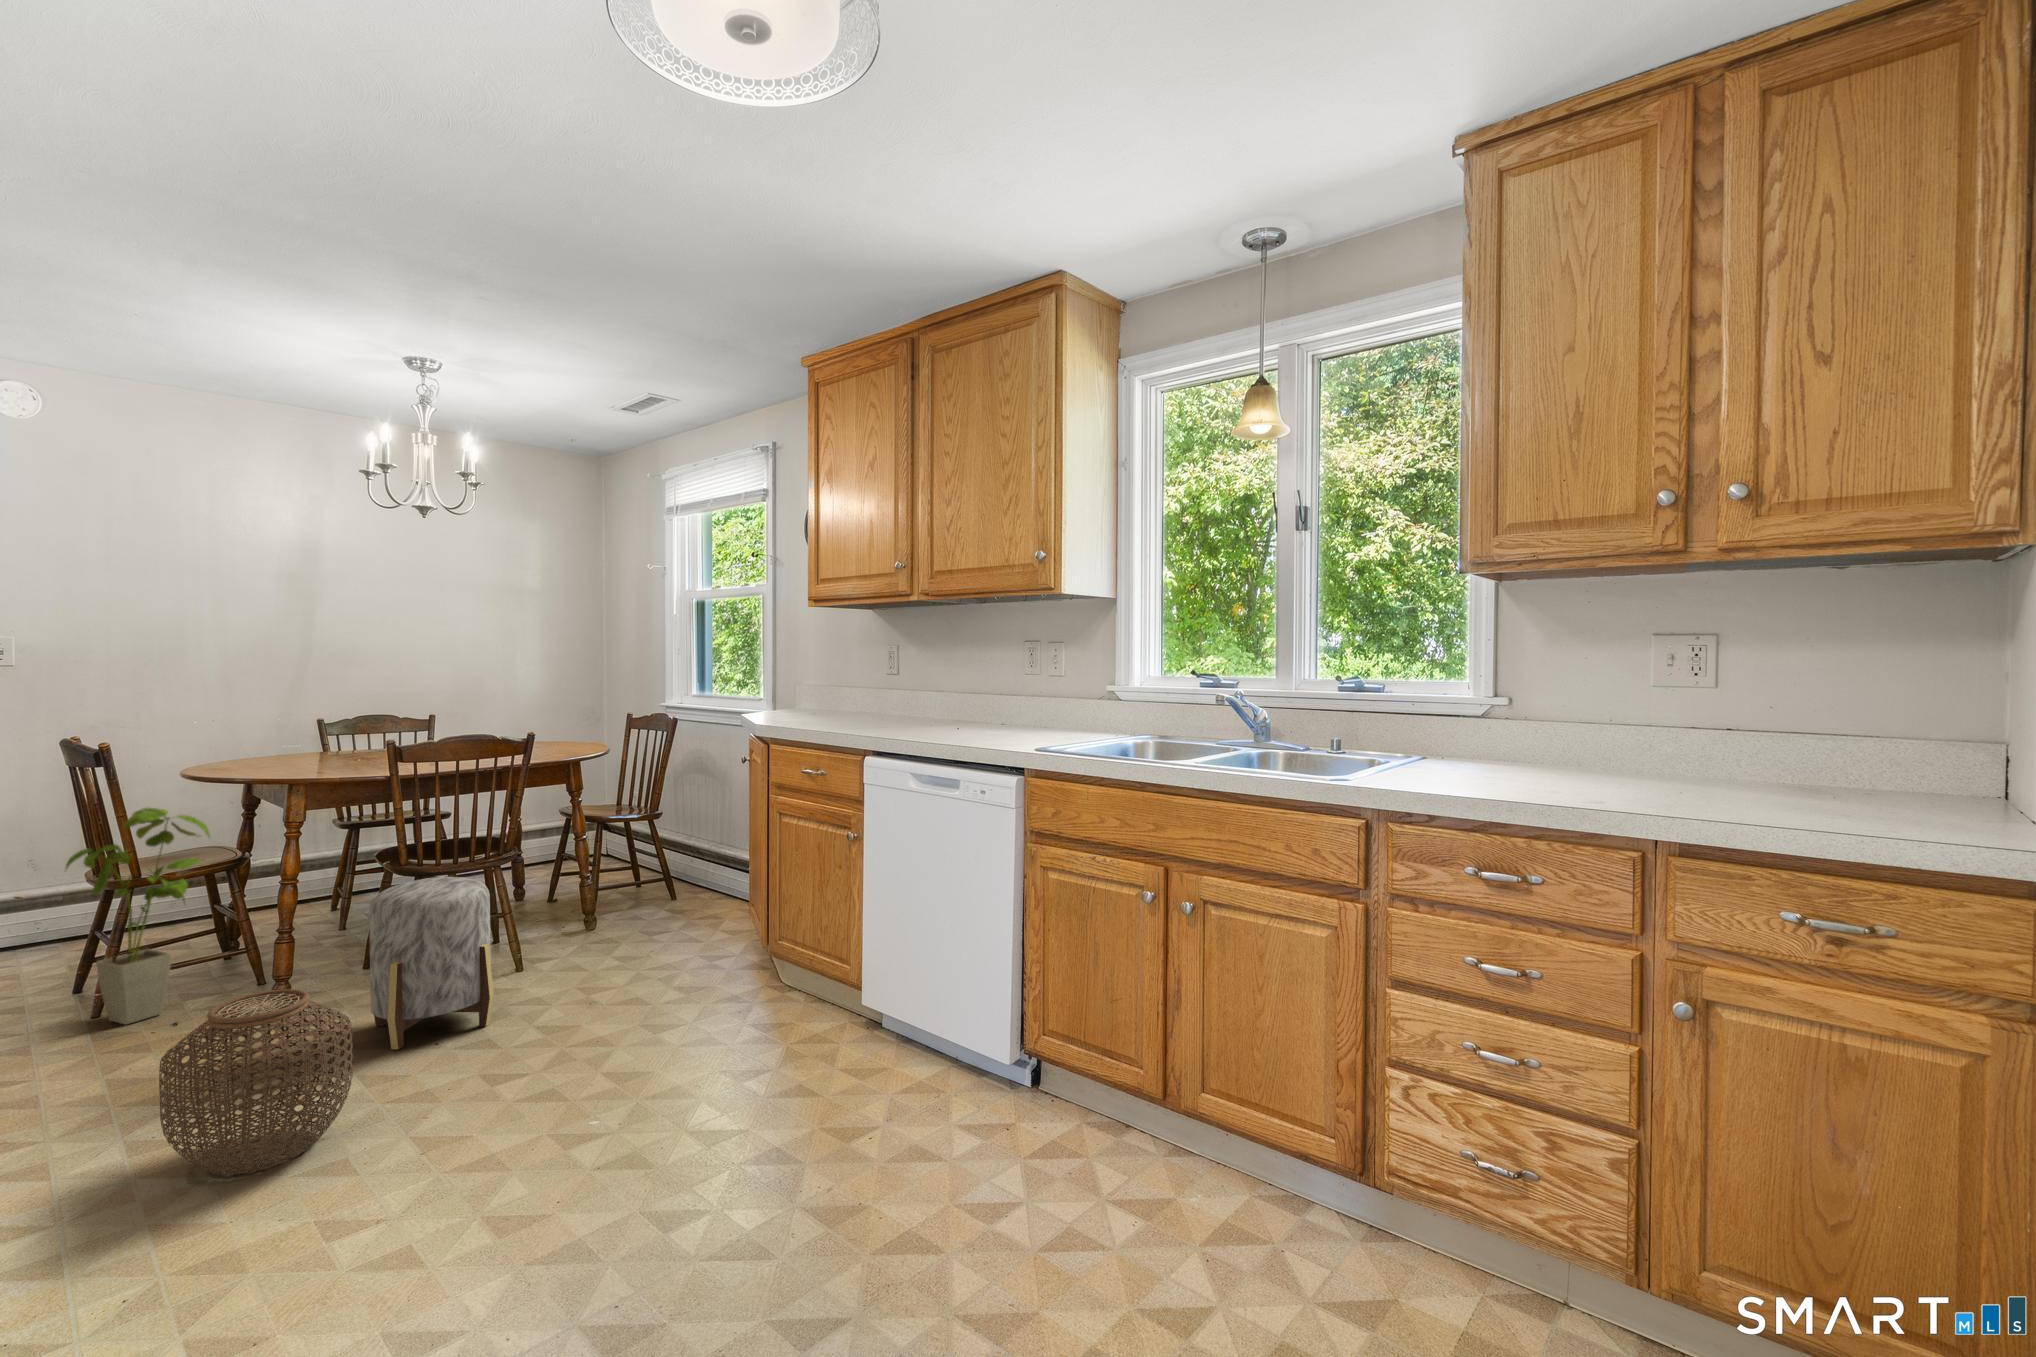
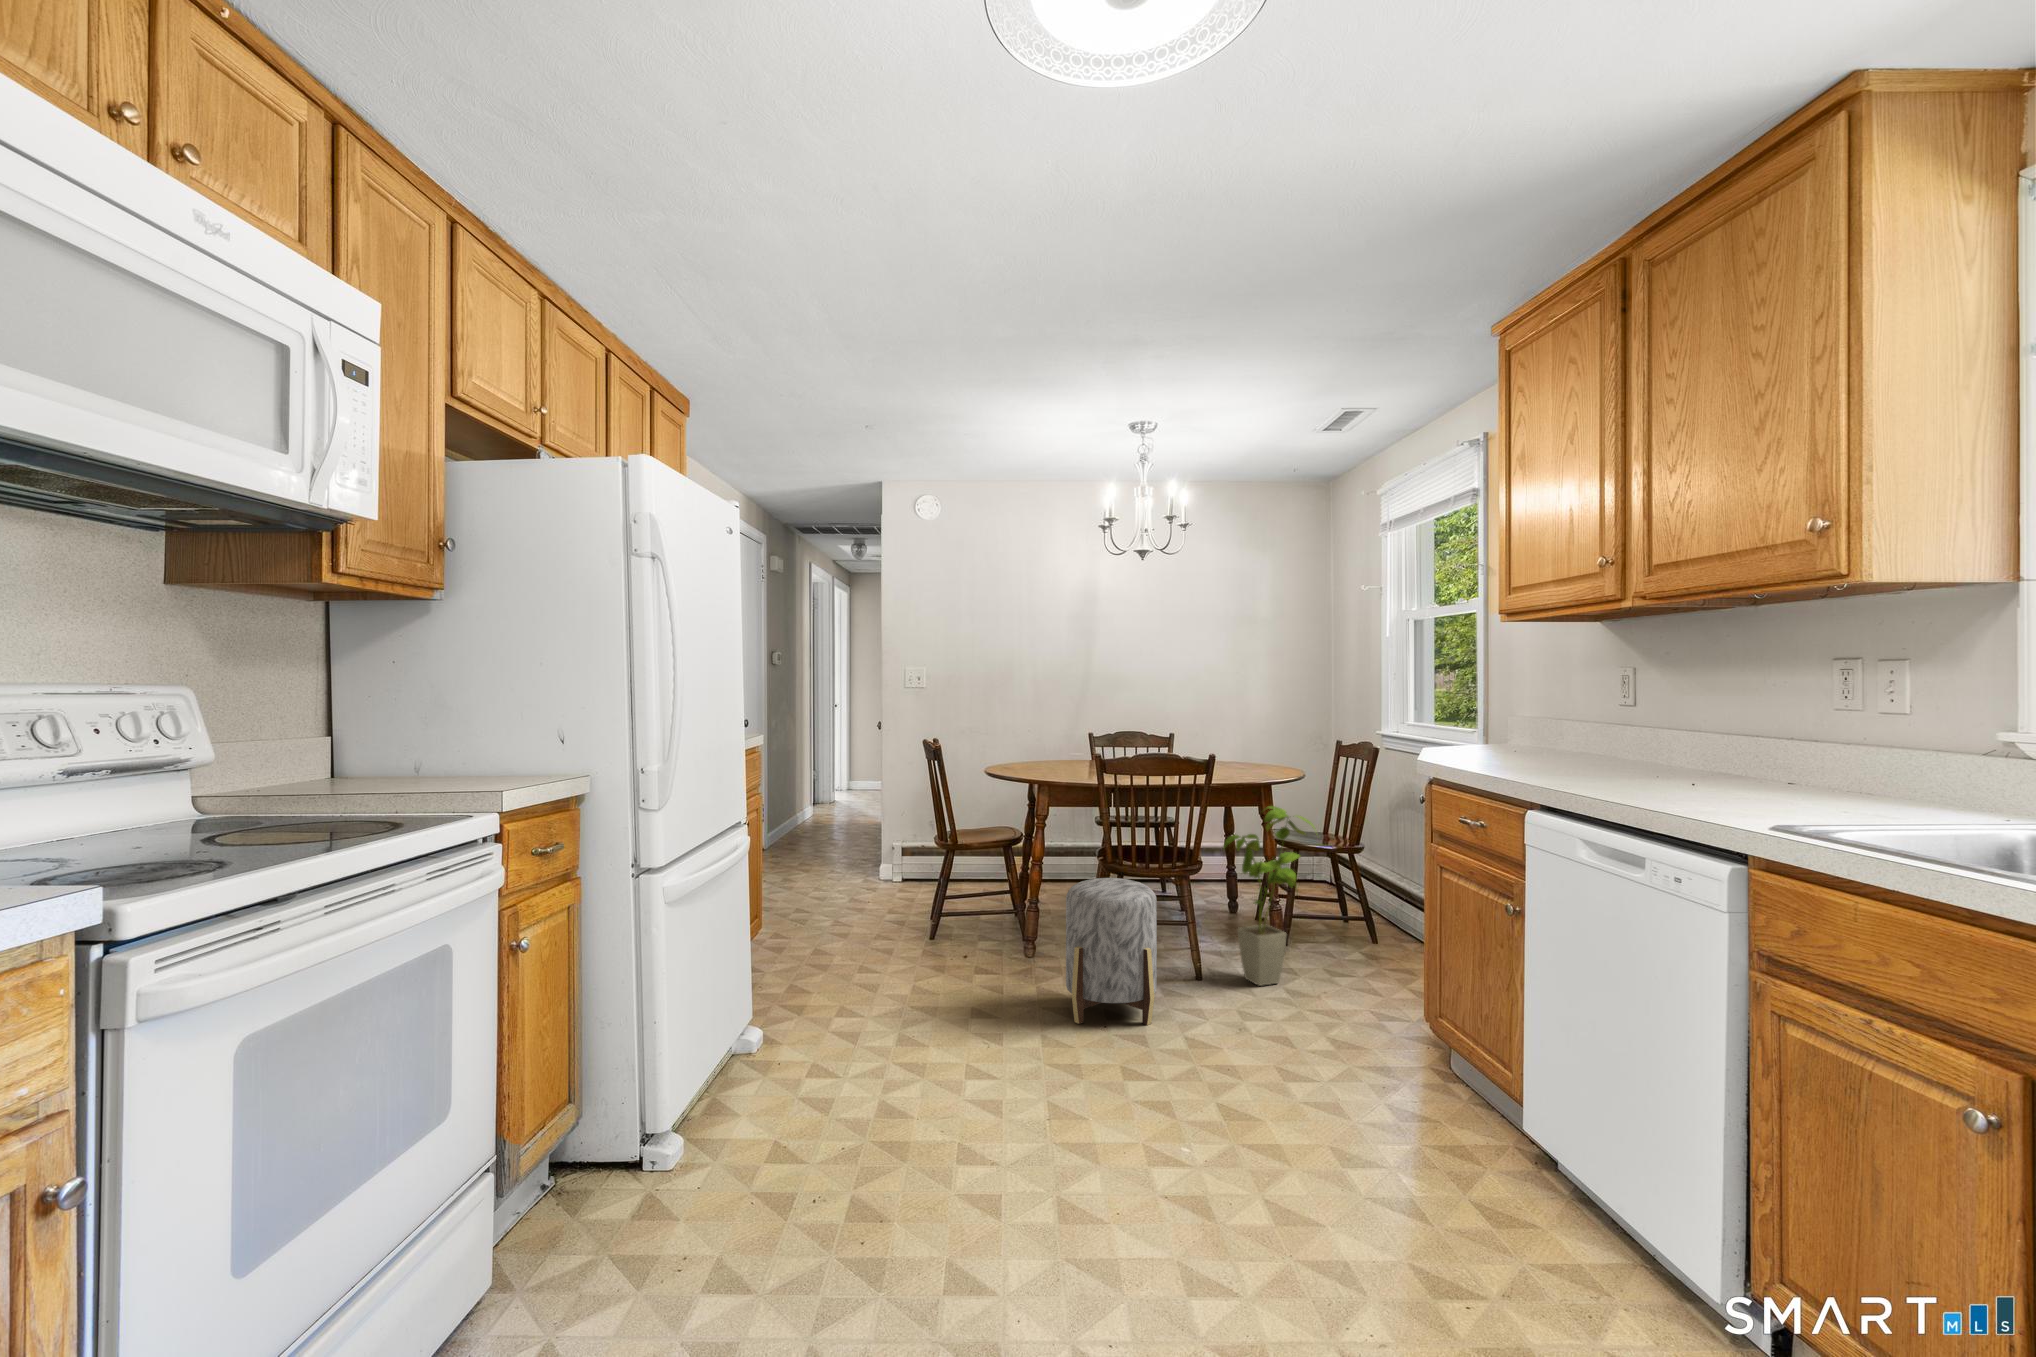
house plant: present [66,808,210,1024] -> present [1223,806,1315,986]
woven basket: present [159,989,353,1175] -> none [904,947,1021,1090]

